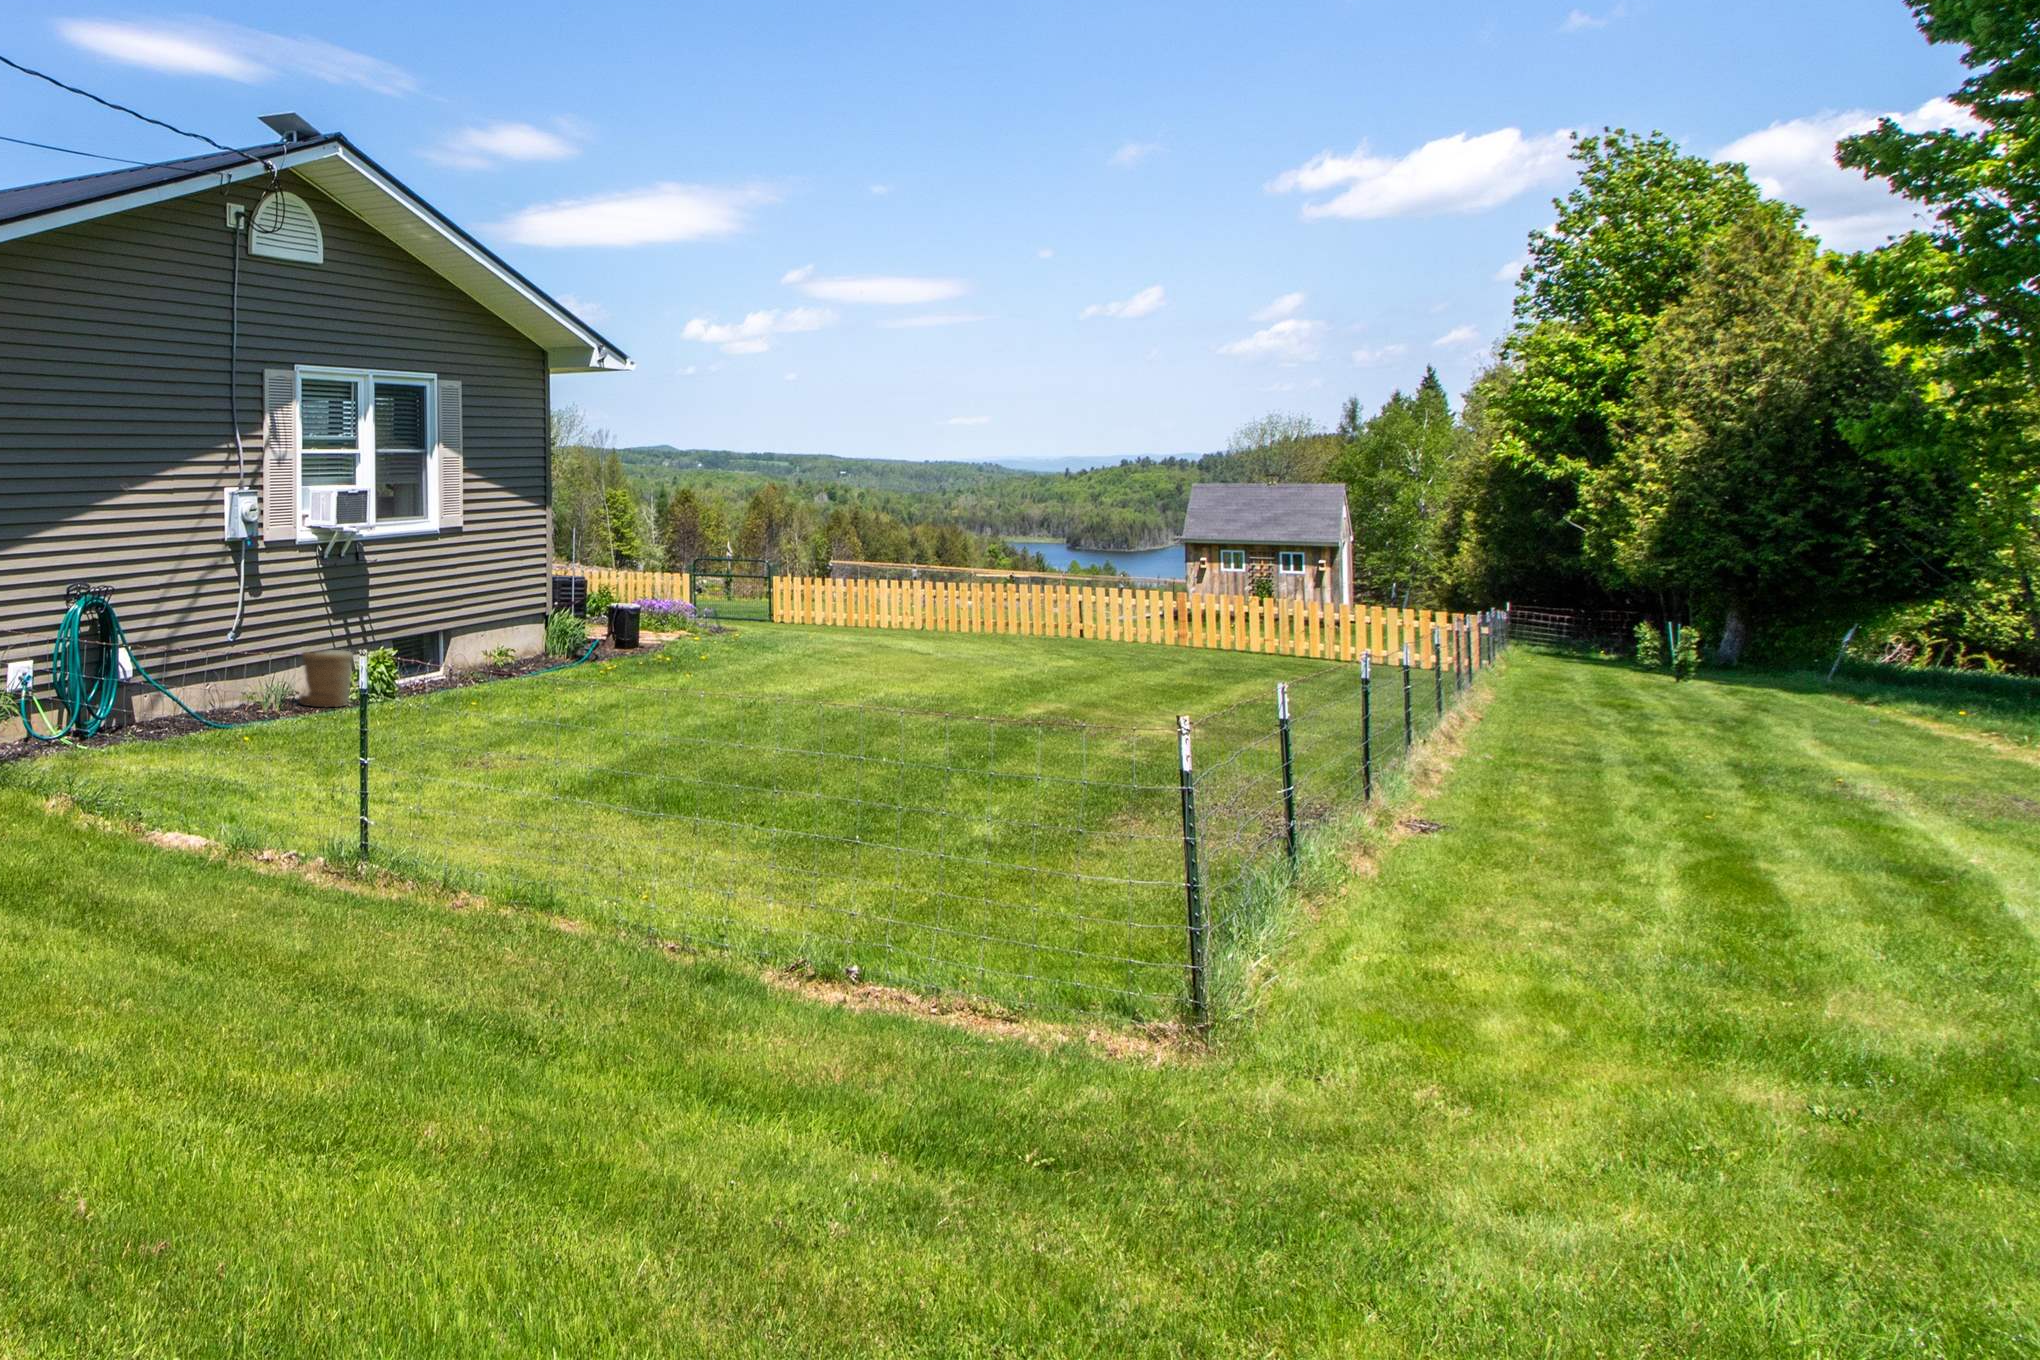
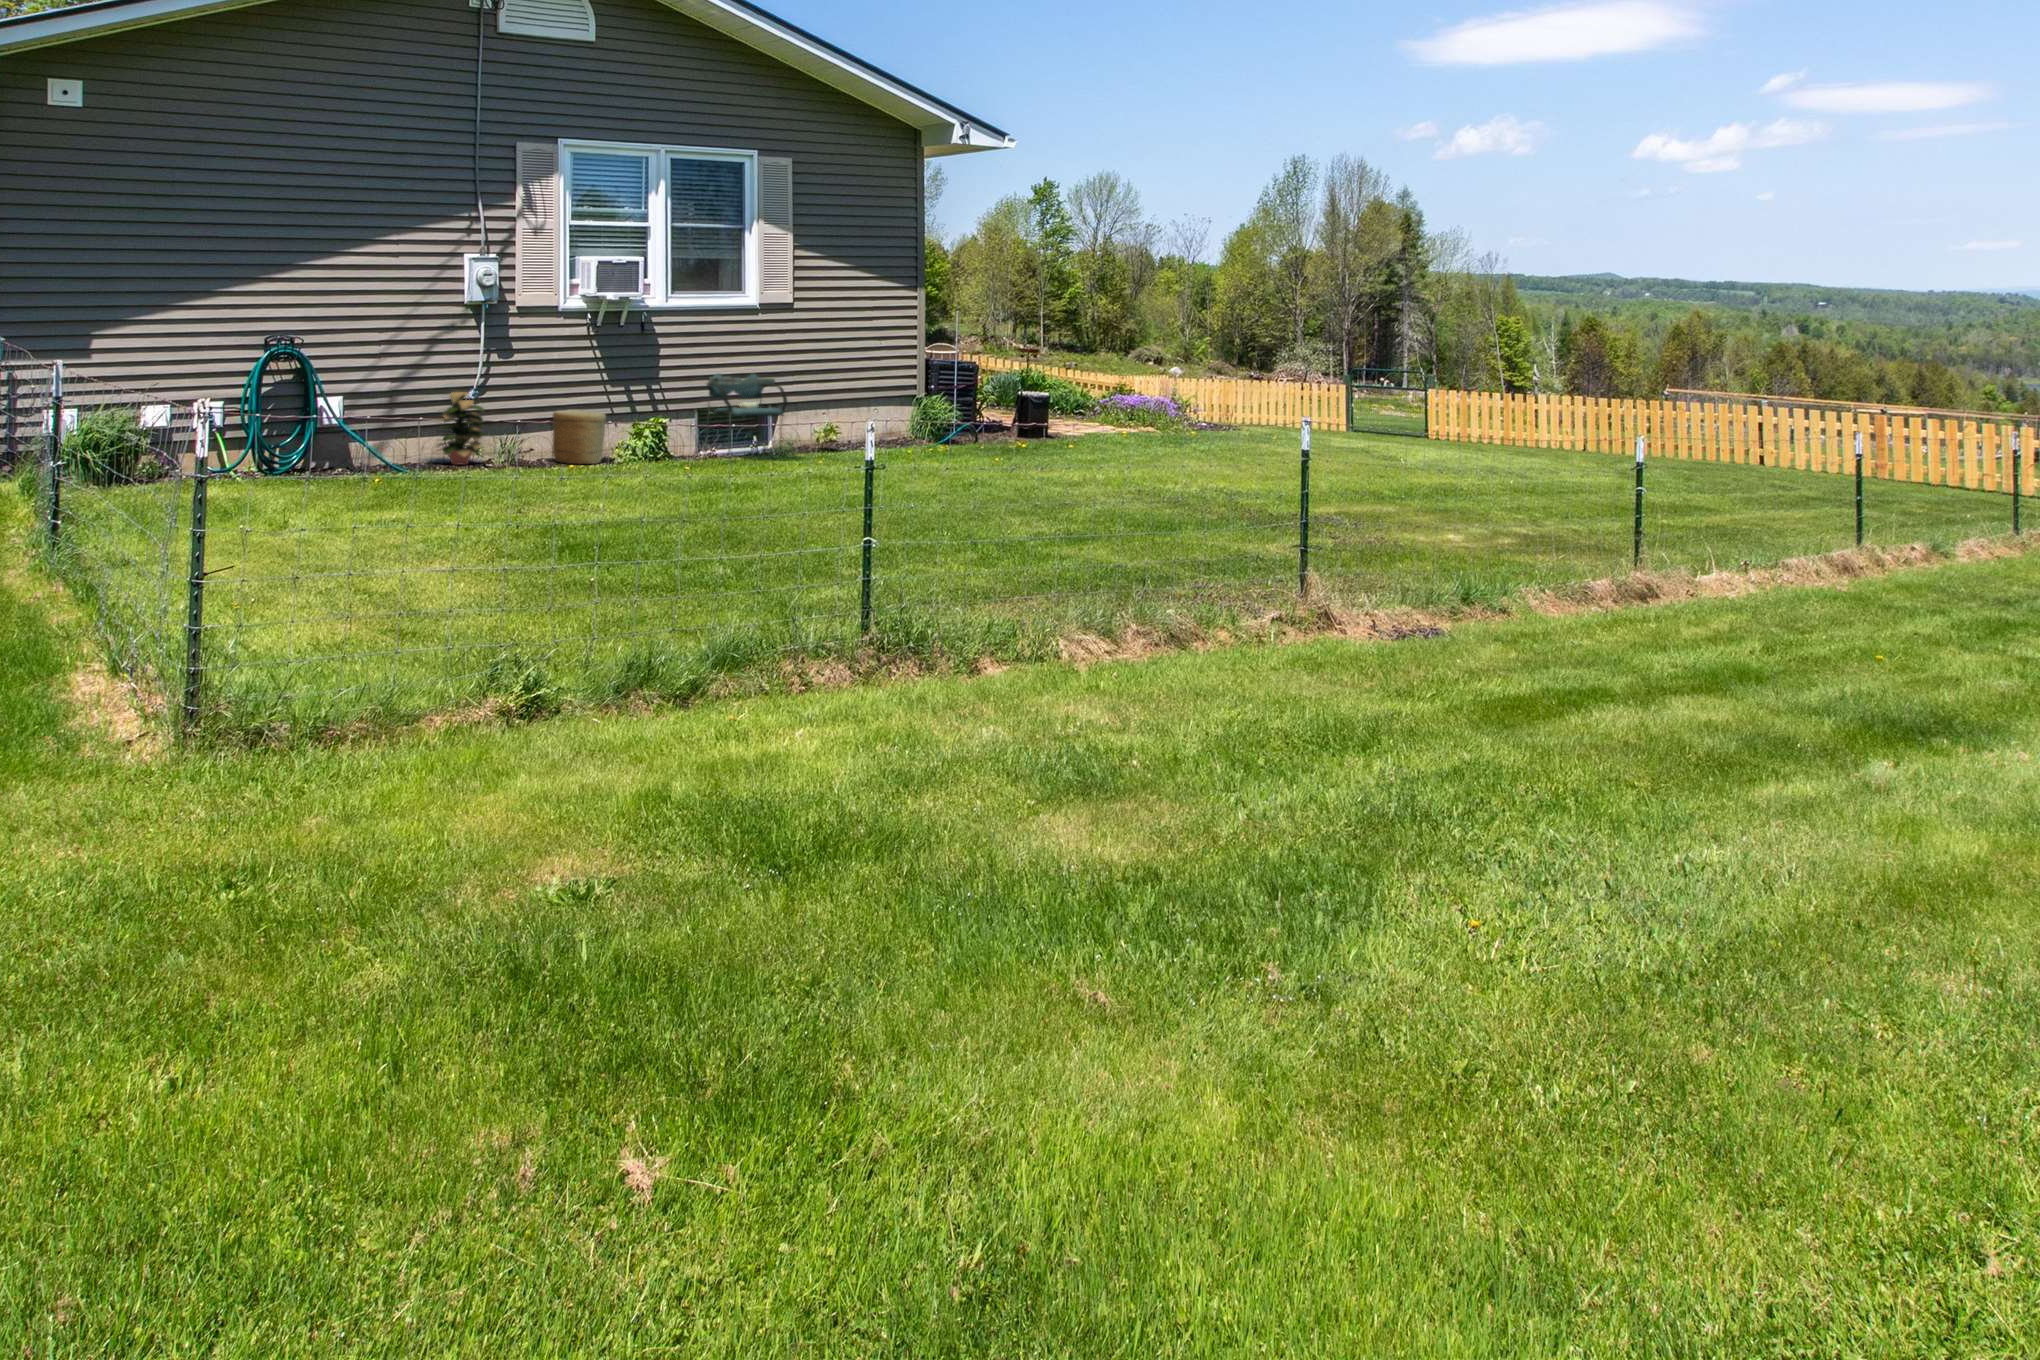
chair: none [395,596,478,695] -> present [705,374,787,459]
decorative plant: none [210,636,267,717] -> present [438,392,484,465]

